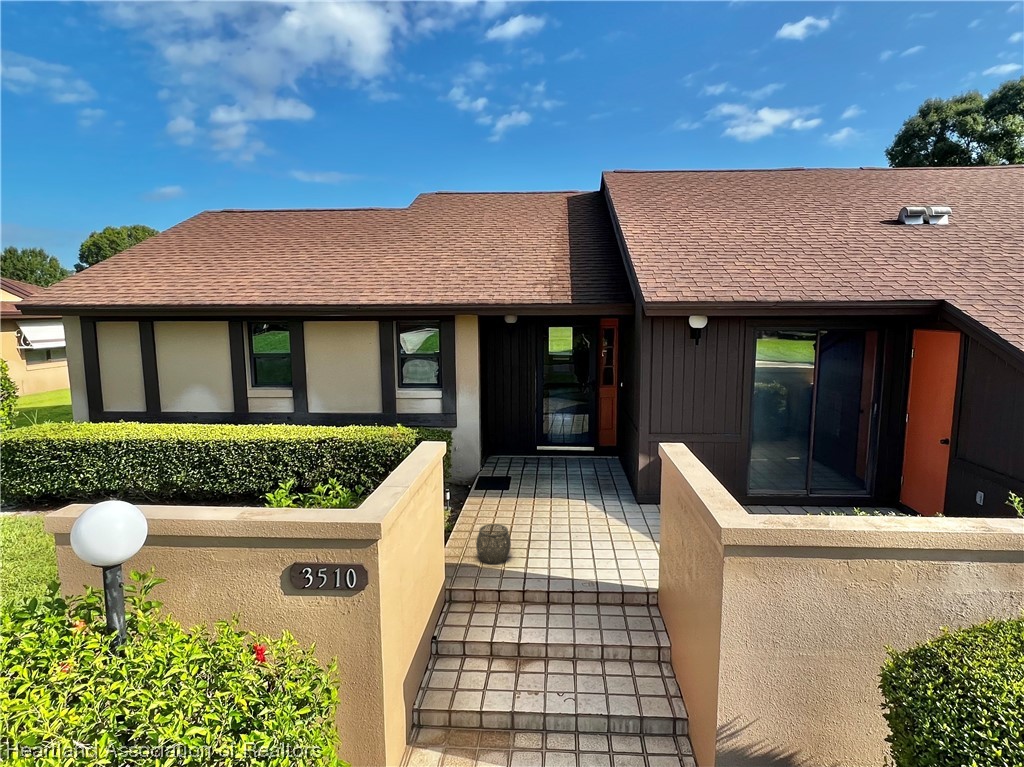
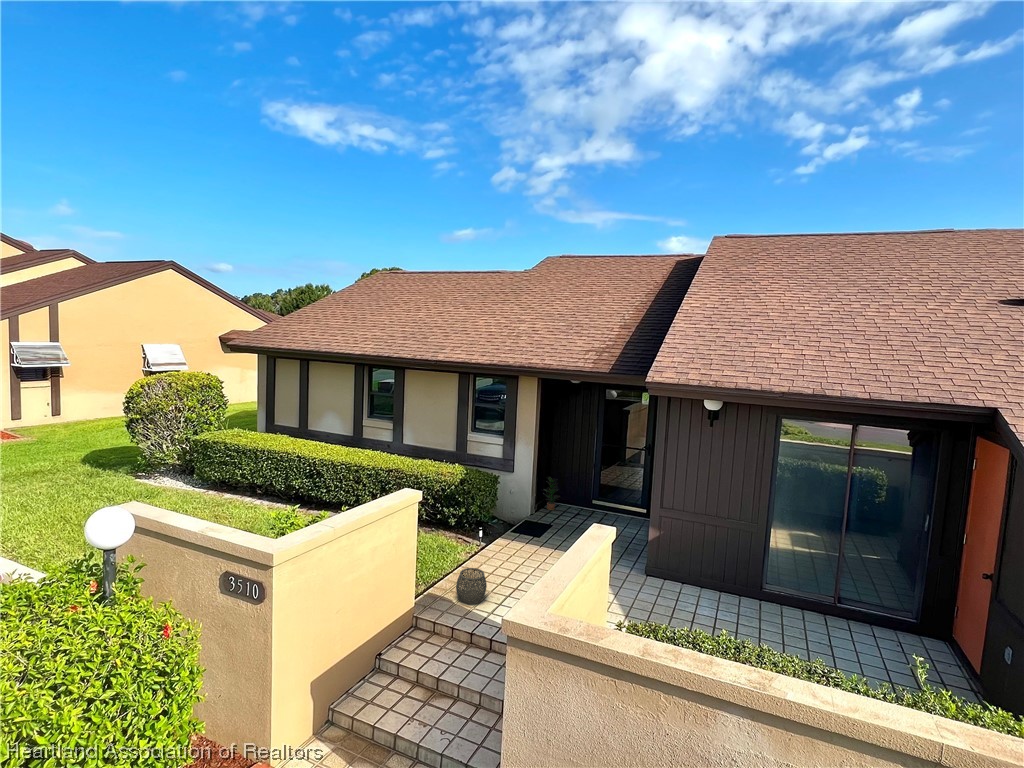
potted plant: none [485,428,507,464] -> present [543,477,560,510]

